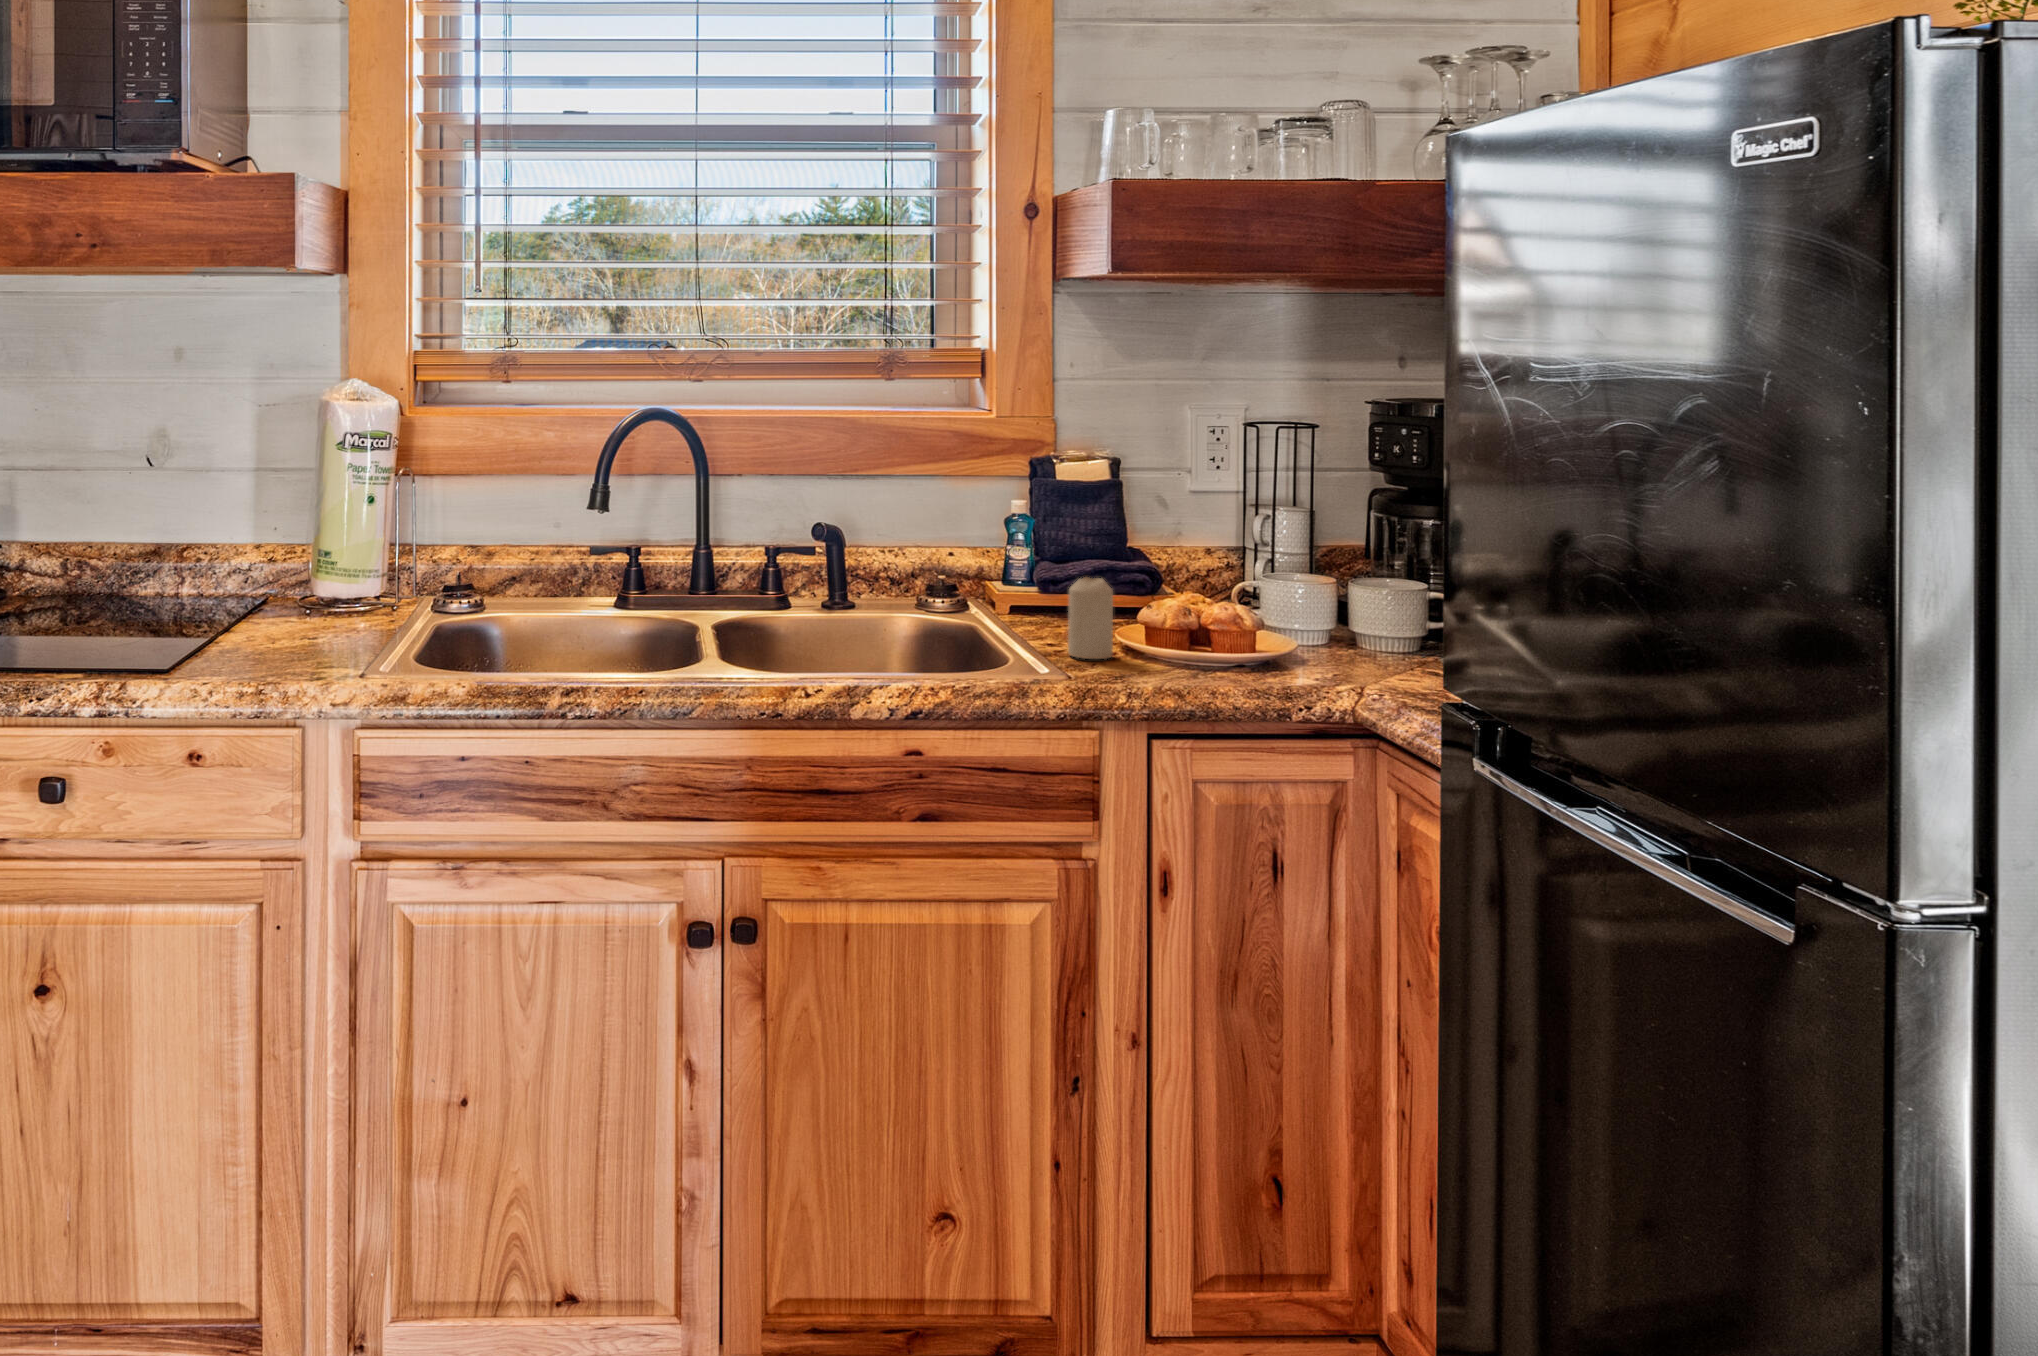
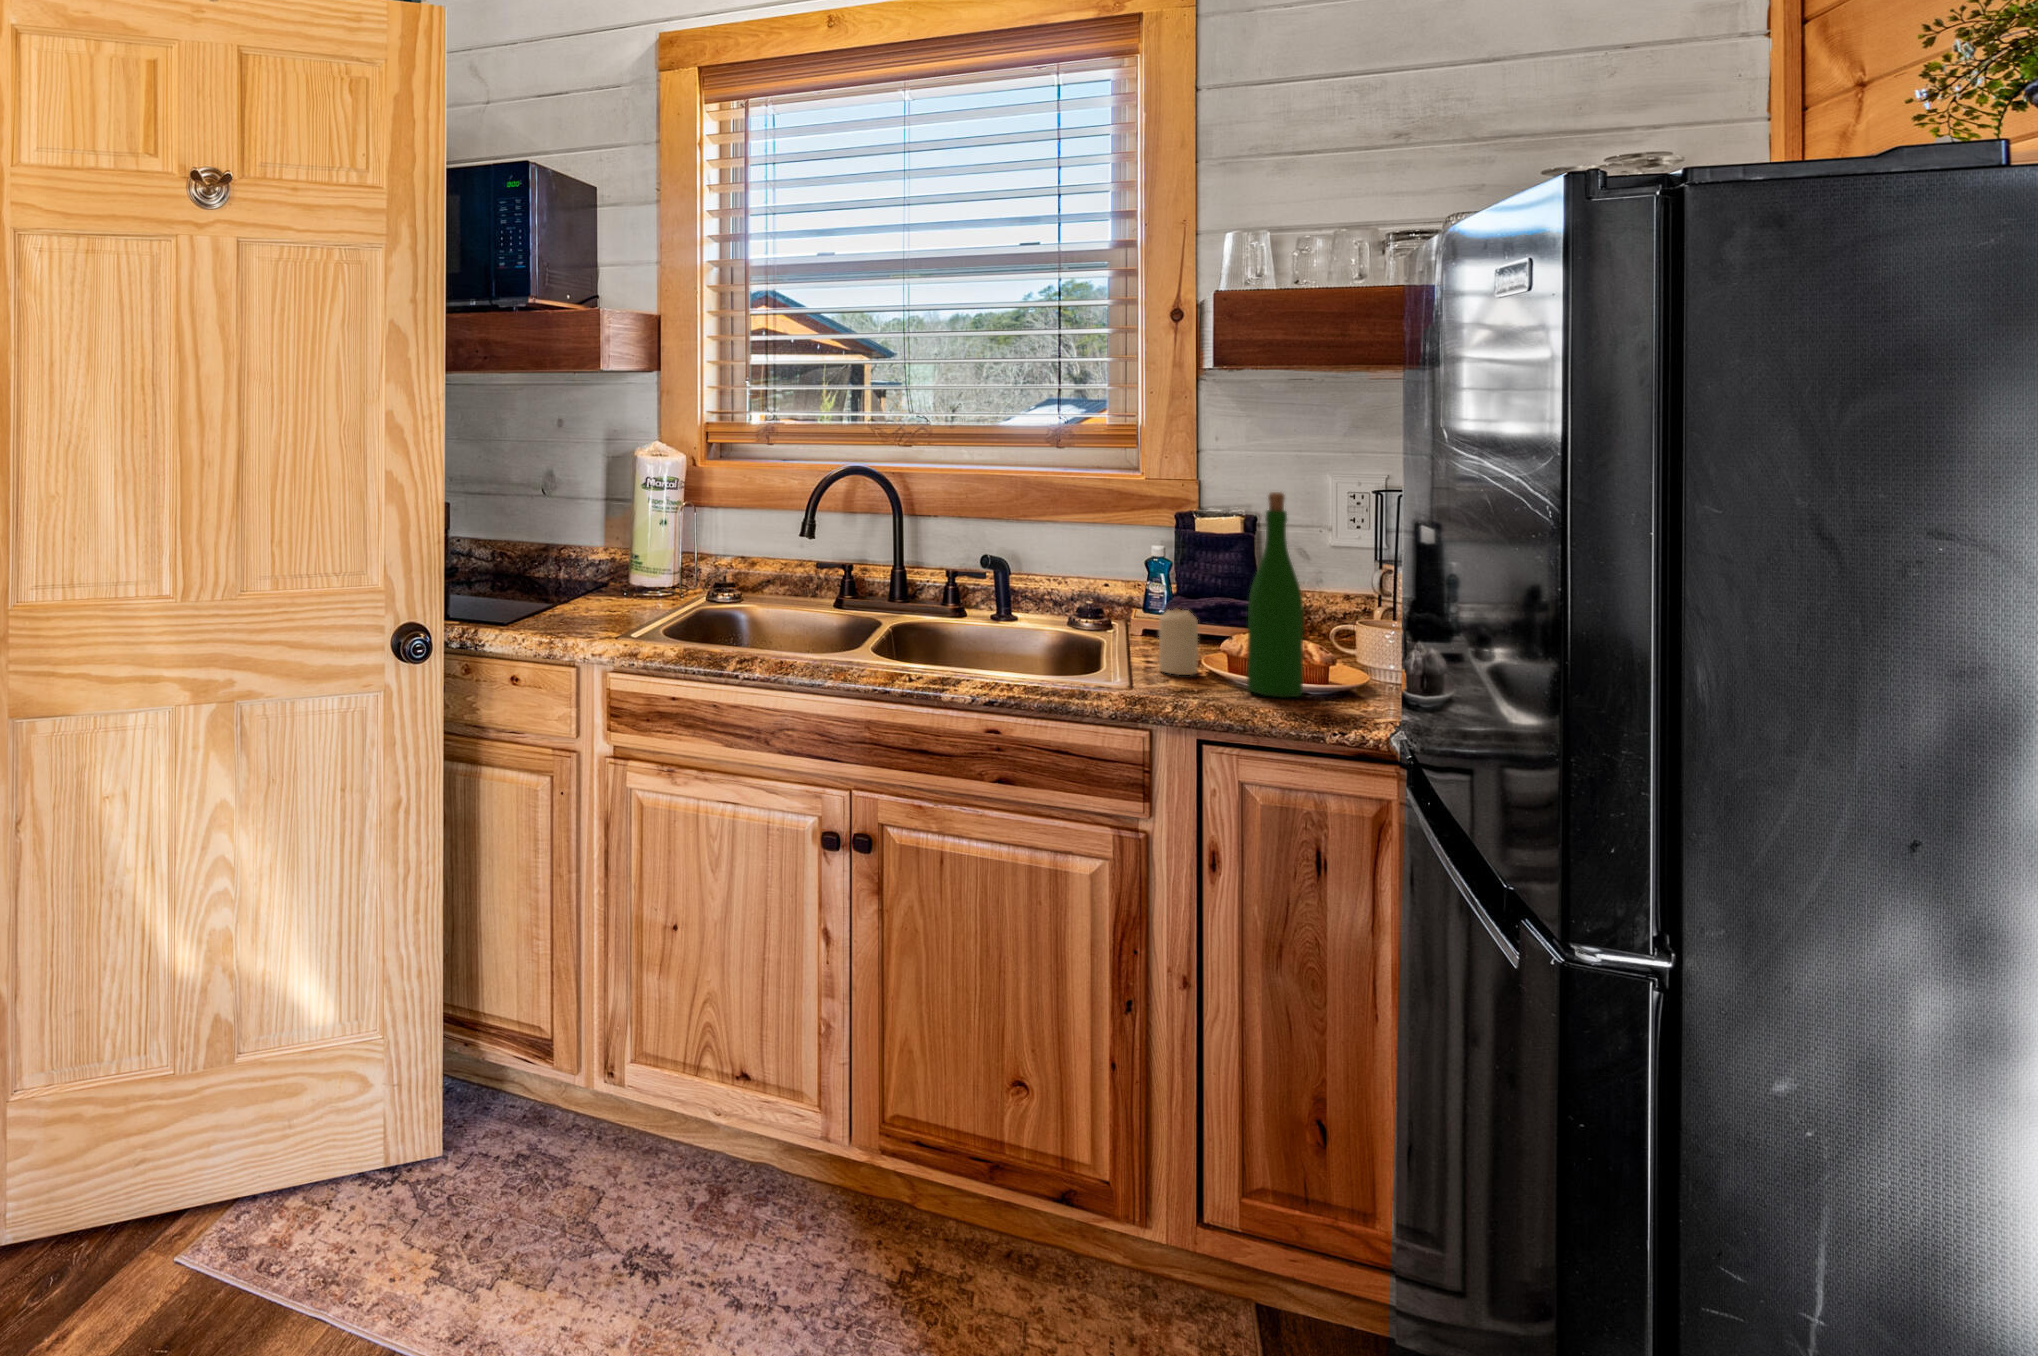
wine bottle: none [1185,426,1251,677] -> present [1247,492,1303,697]

